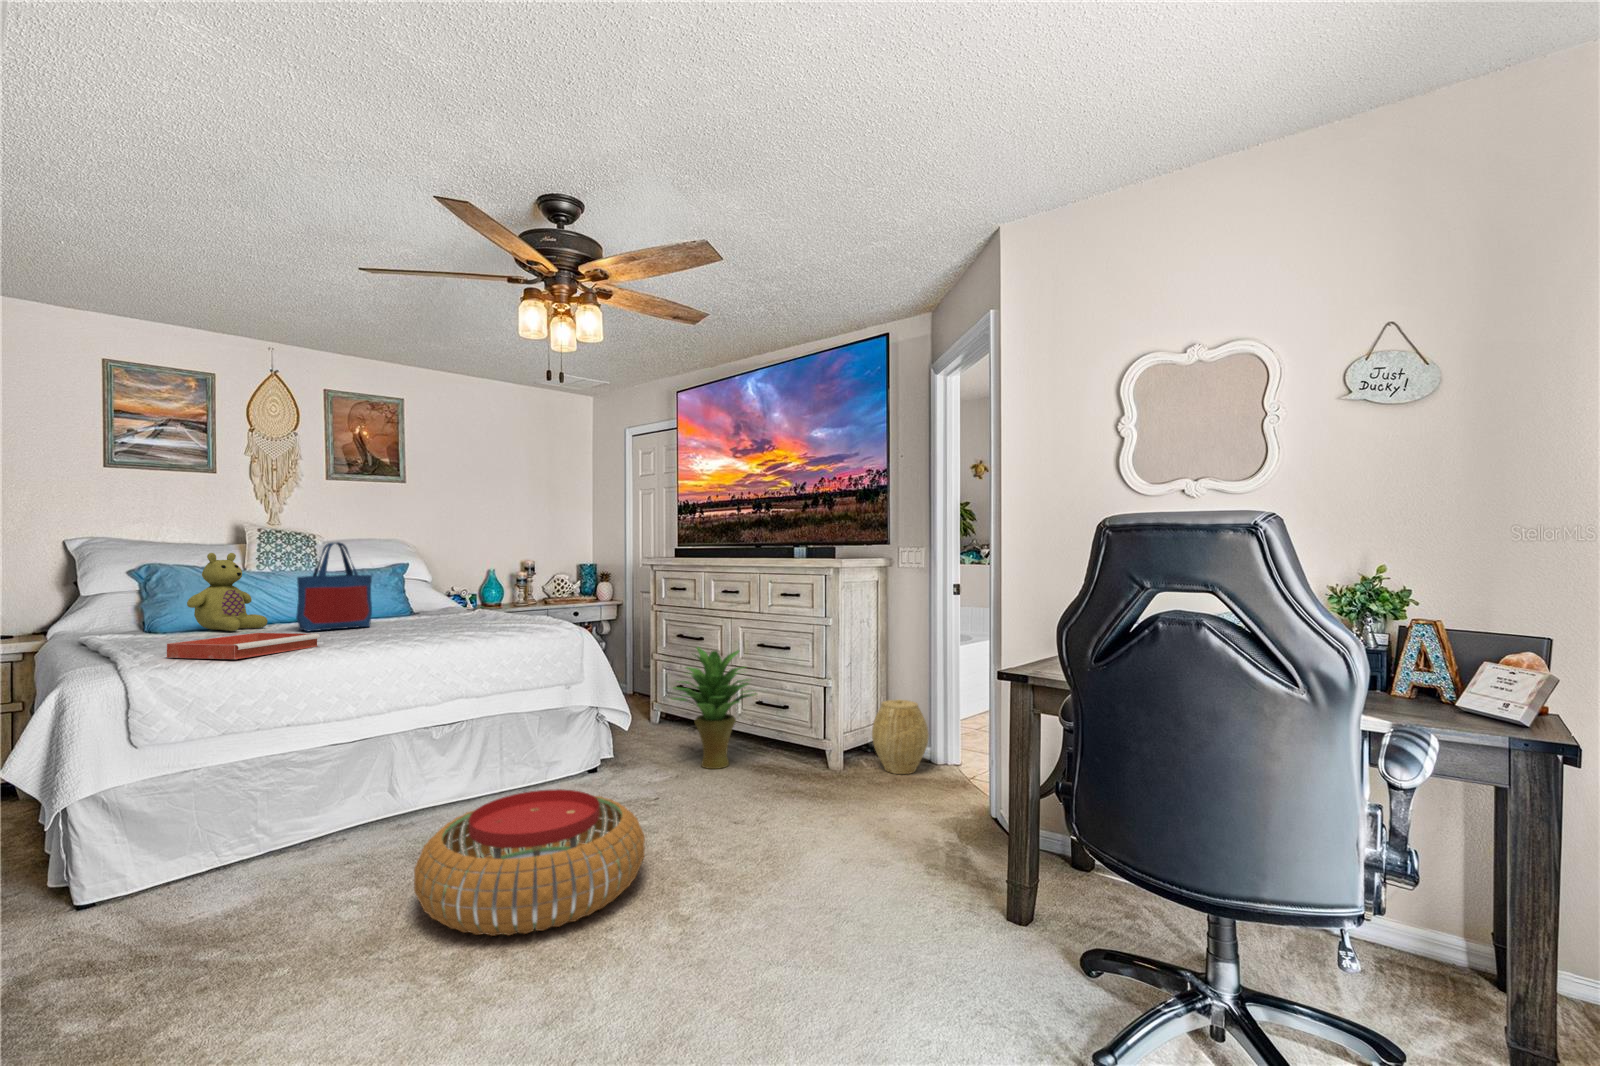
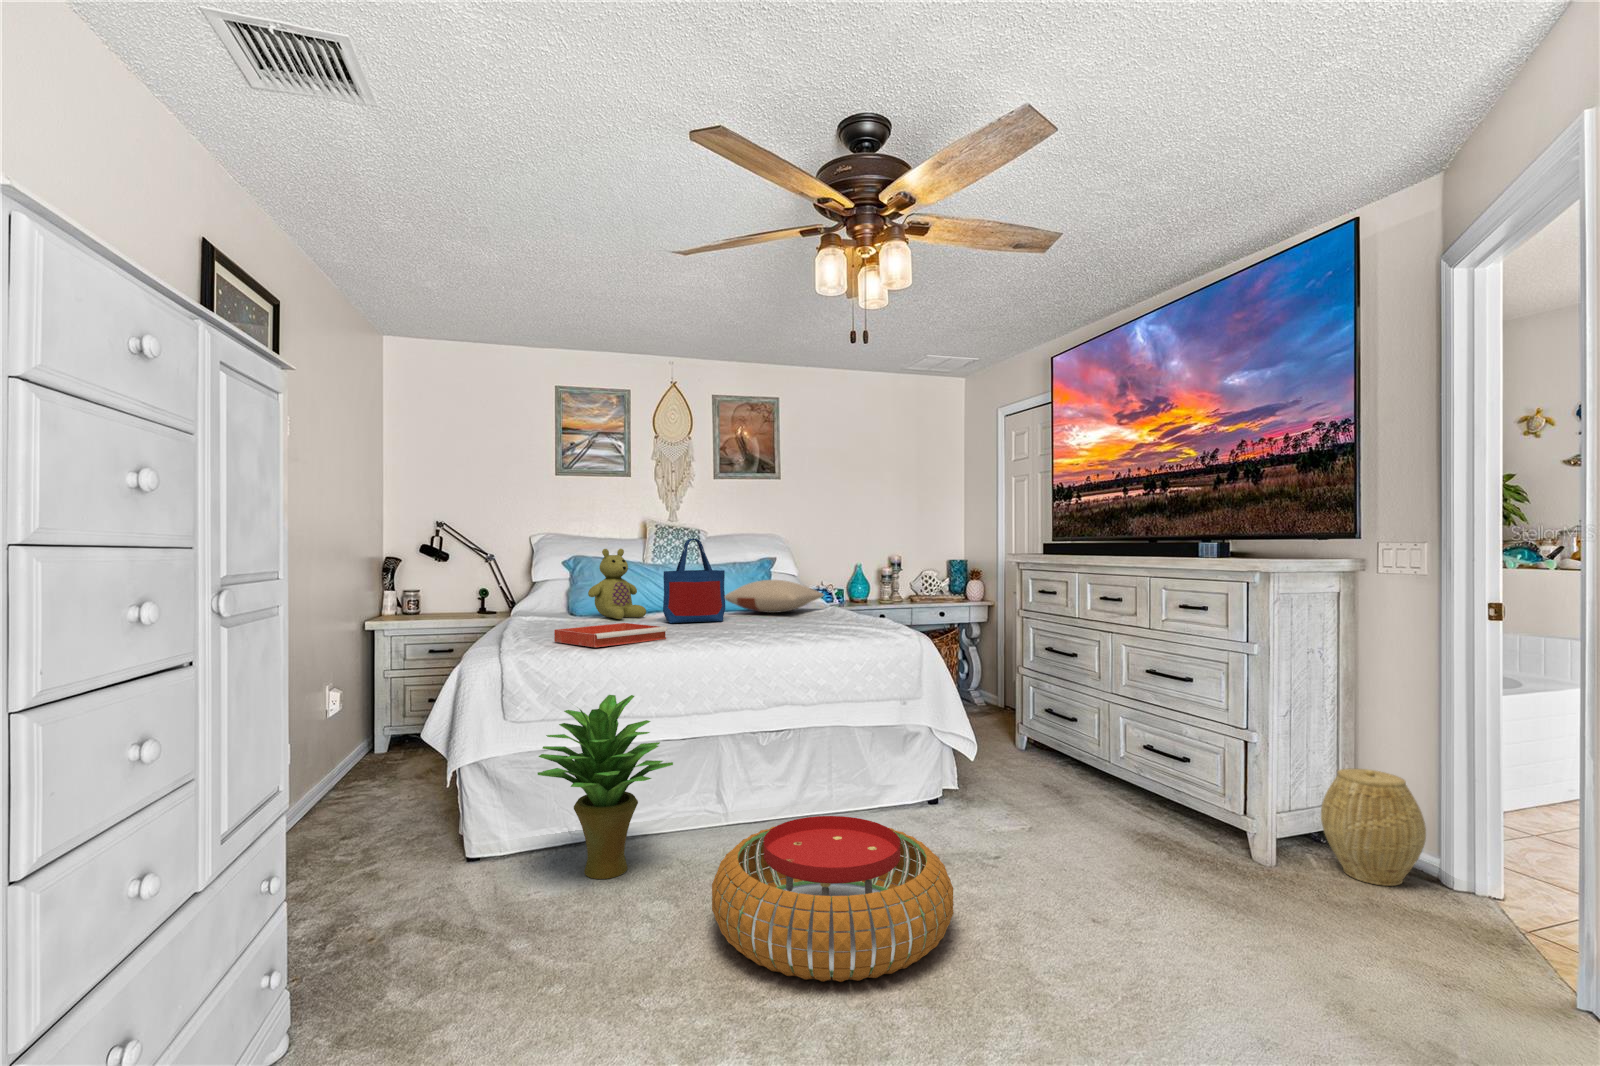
pillow: none [365,584,474,616] -> present [725,580,824,613]
potted plant: present [673,647,756,769] -> present [538,695,673,879]

